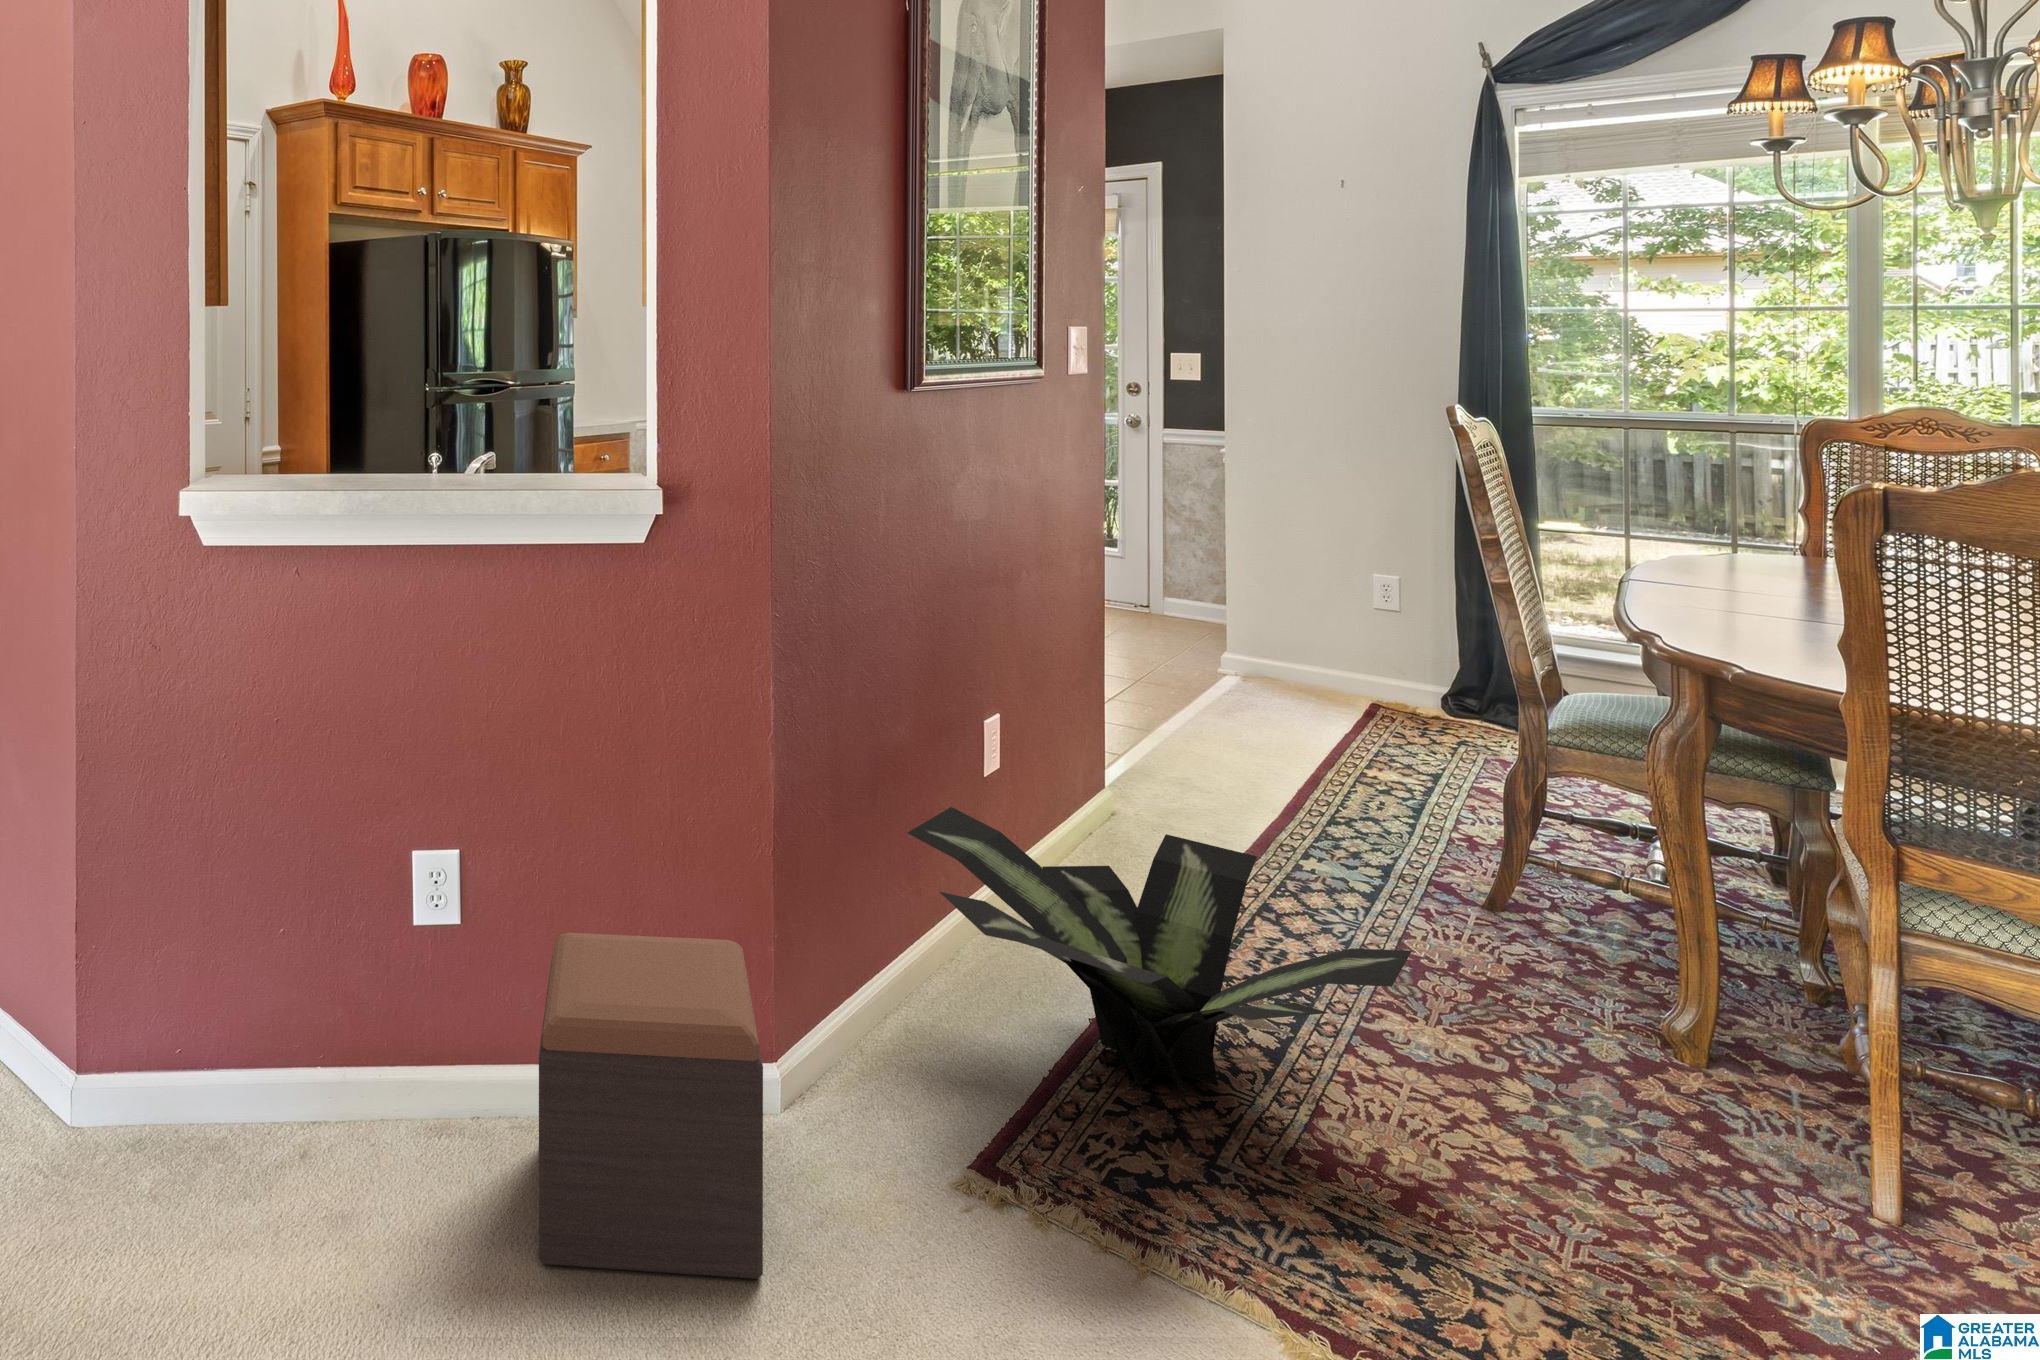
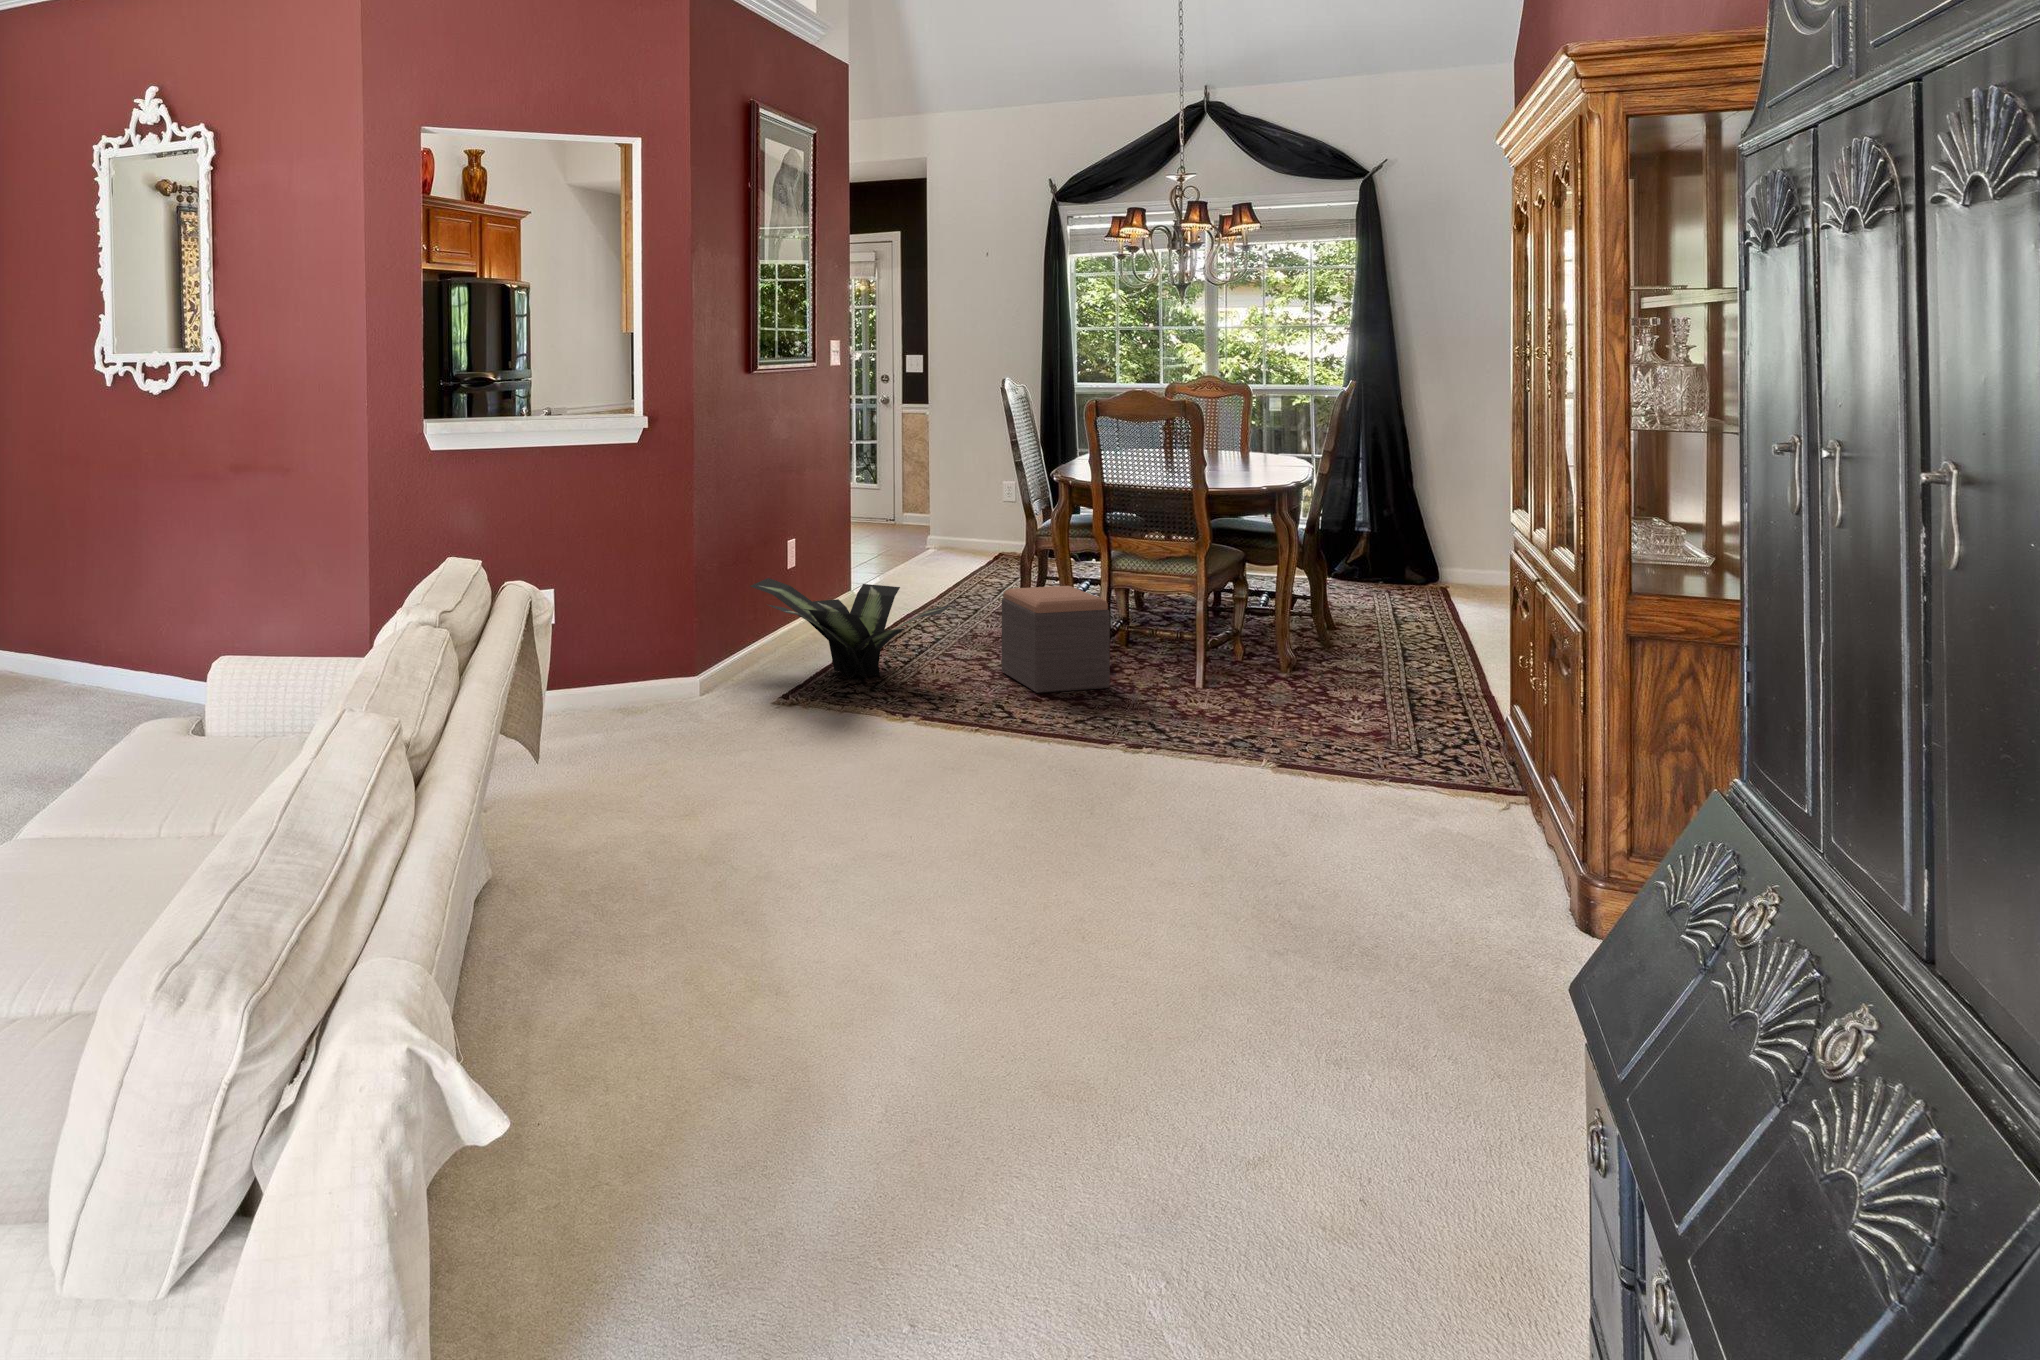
footstool: present [539,933,763,1279] -> present [1002,586,1110,693]

